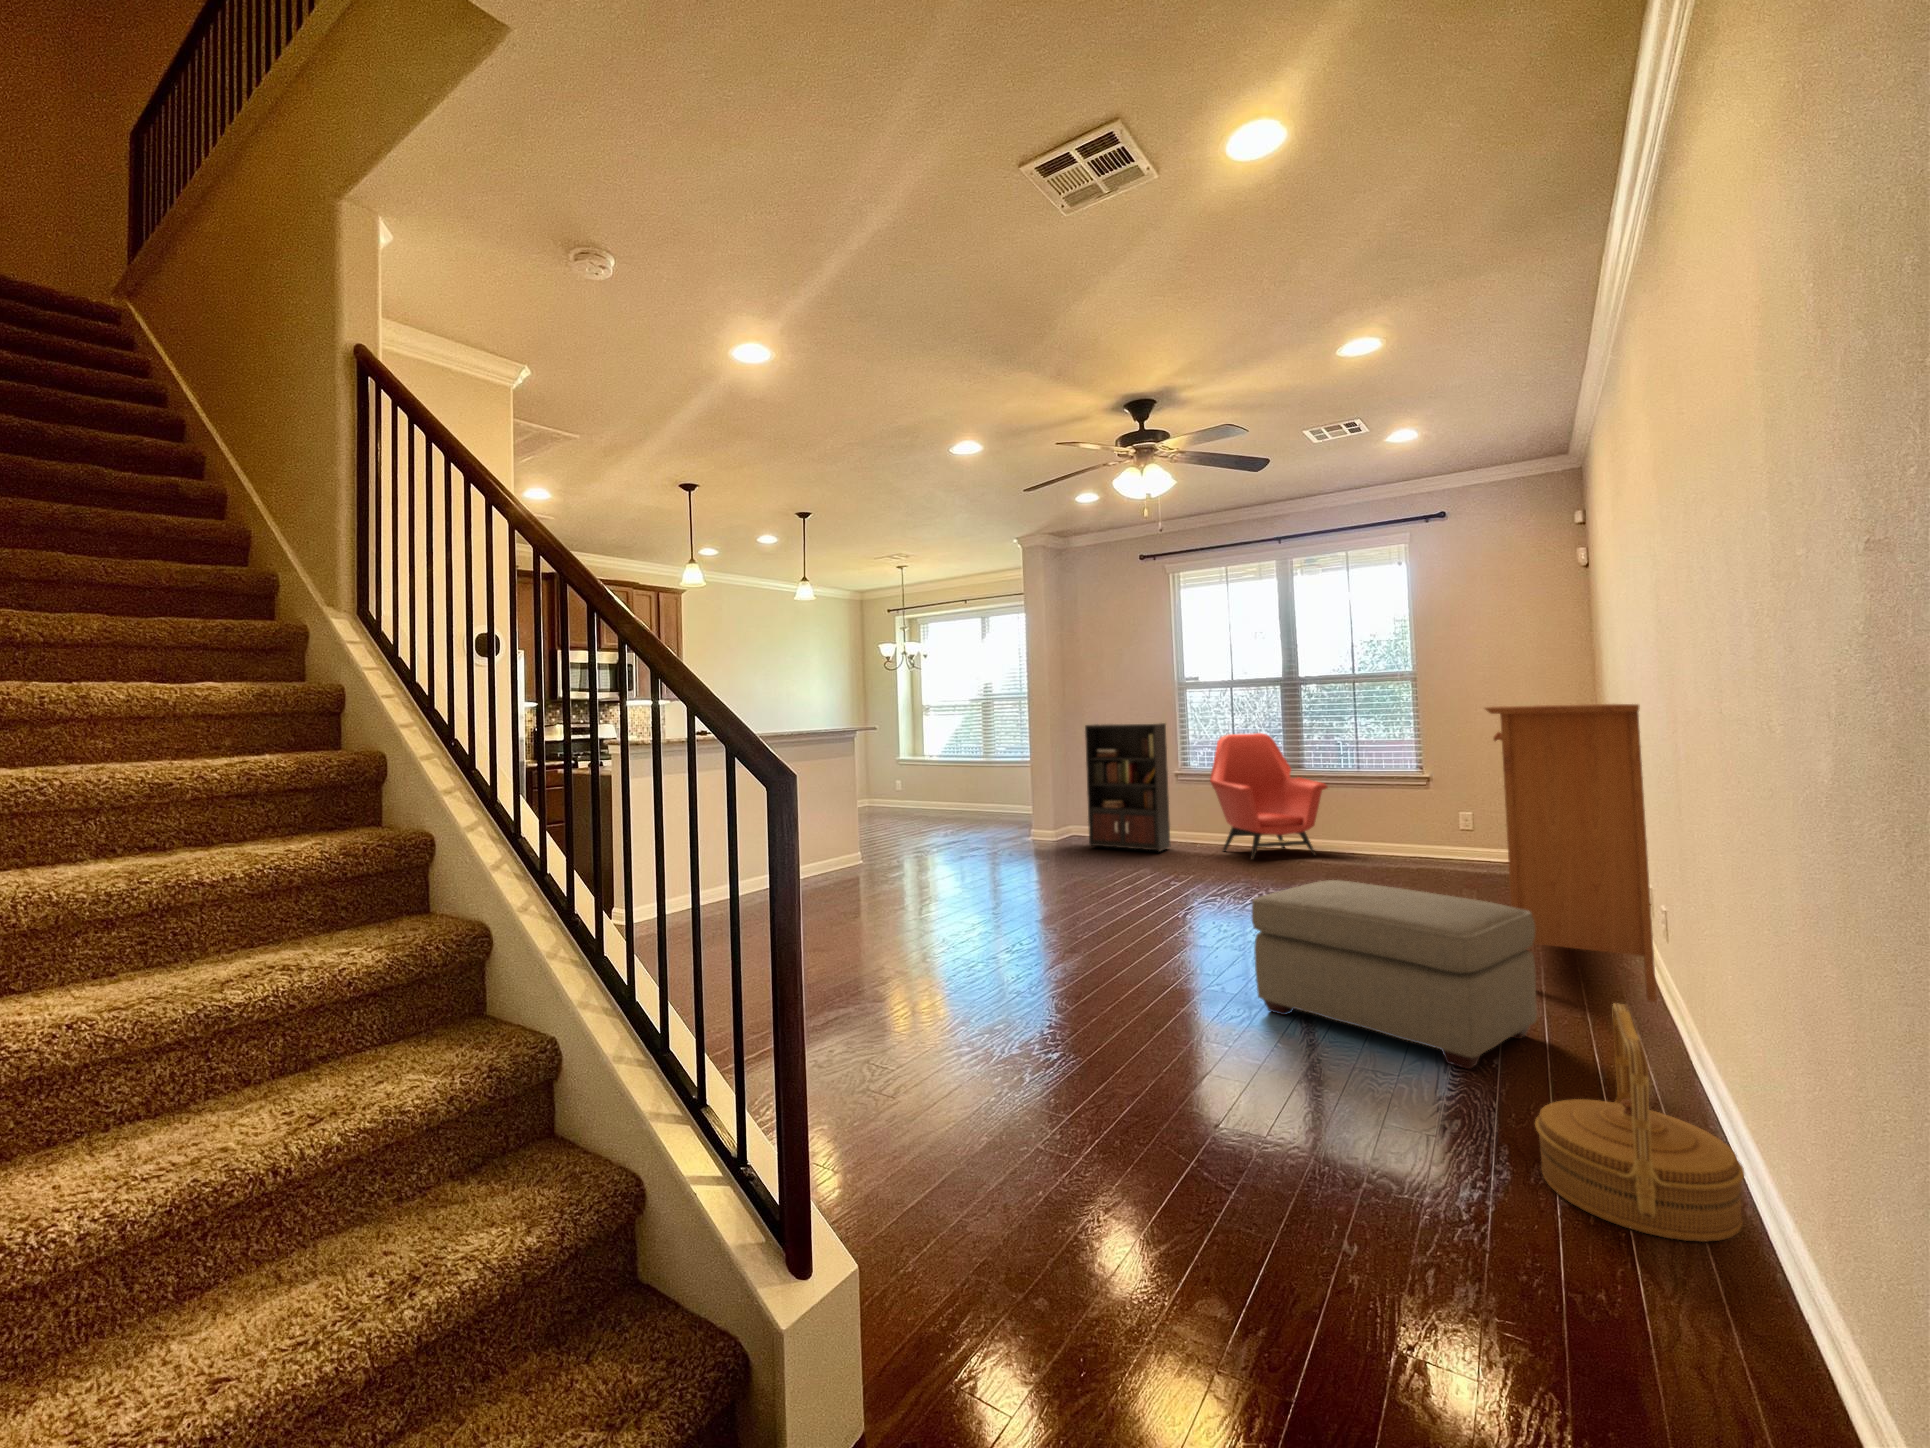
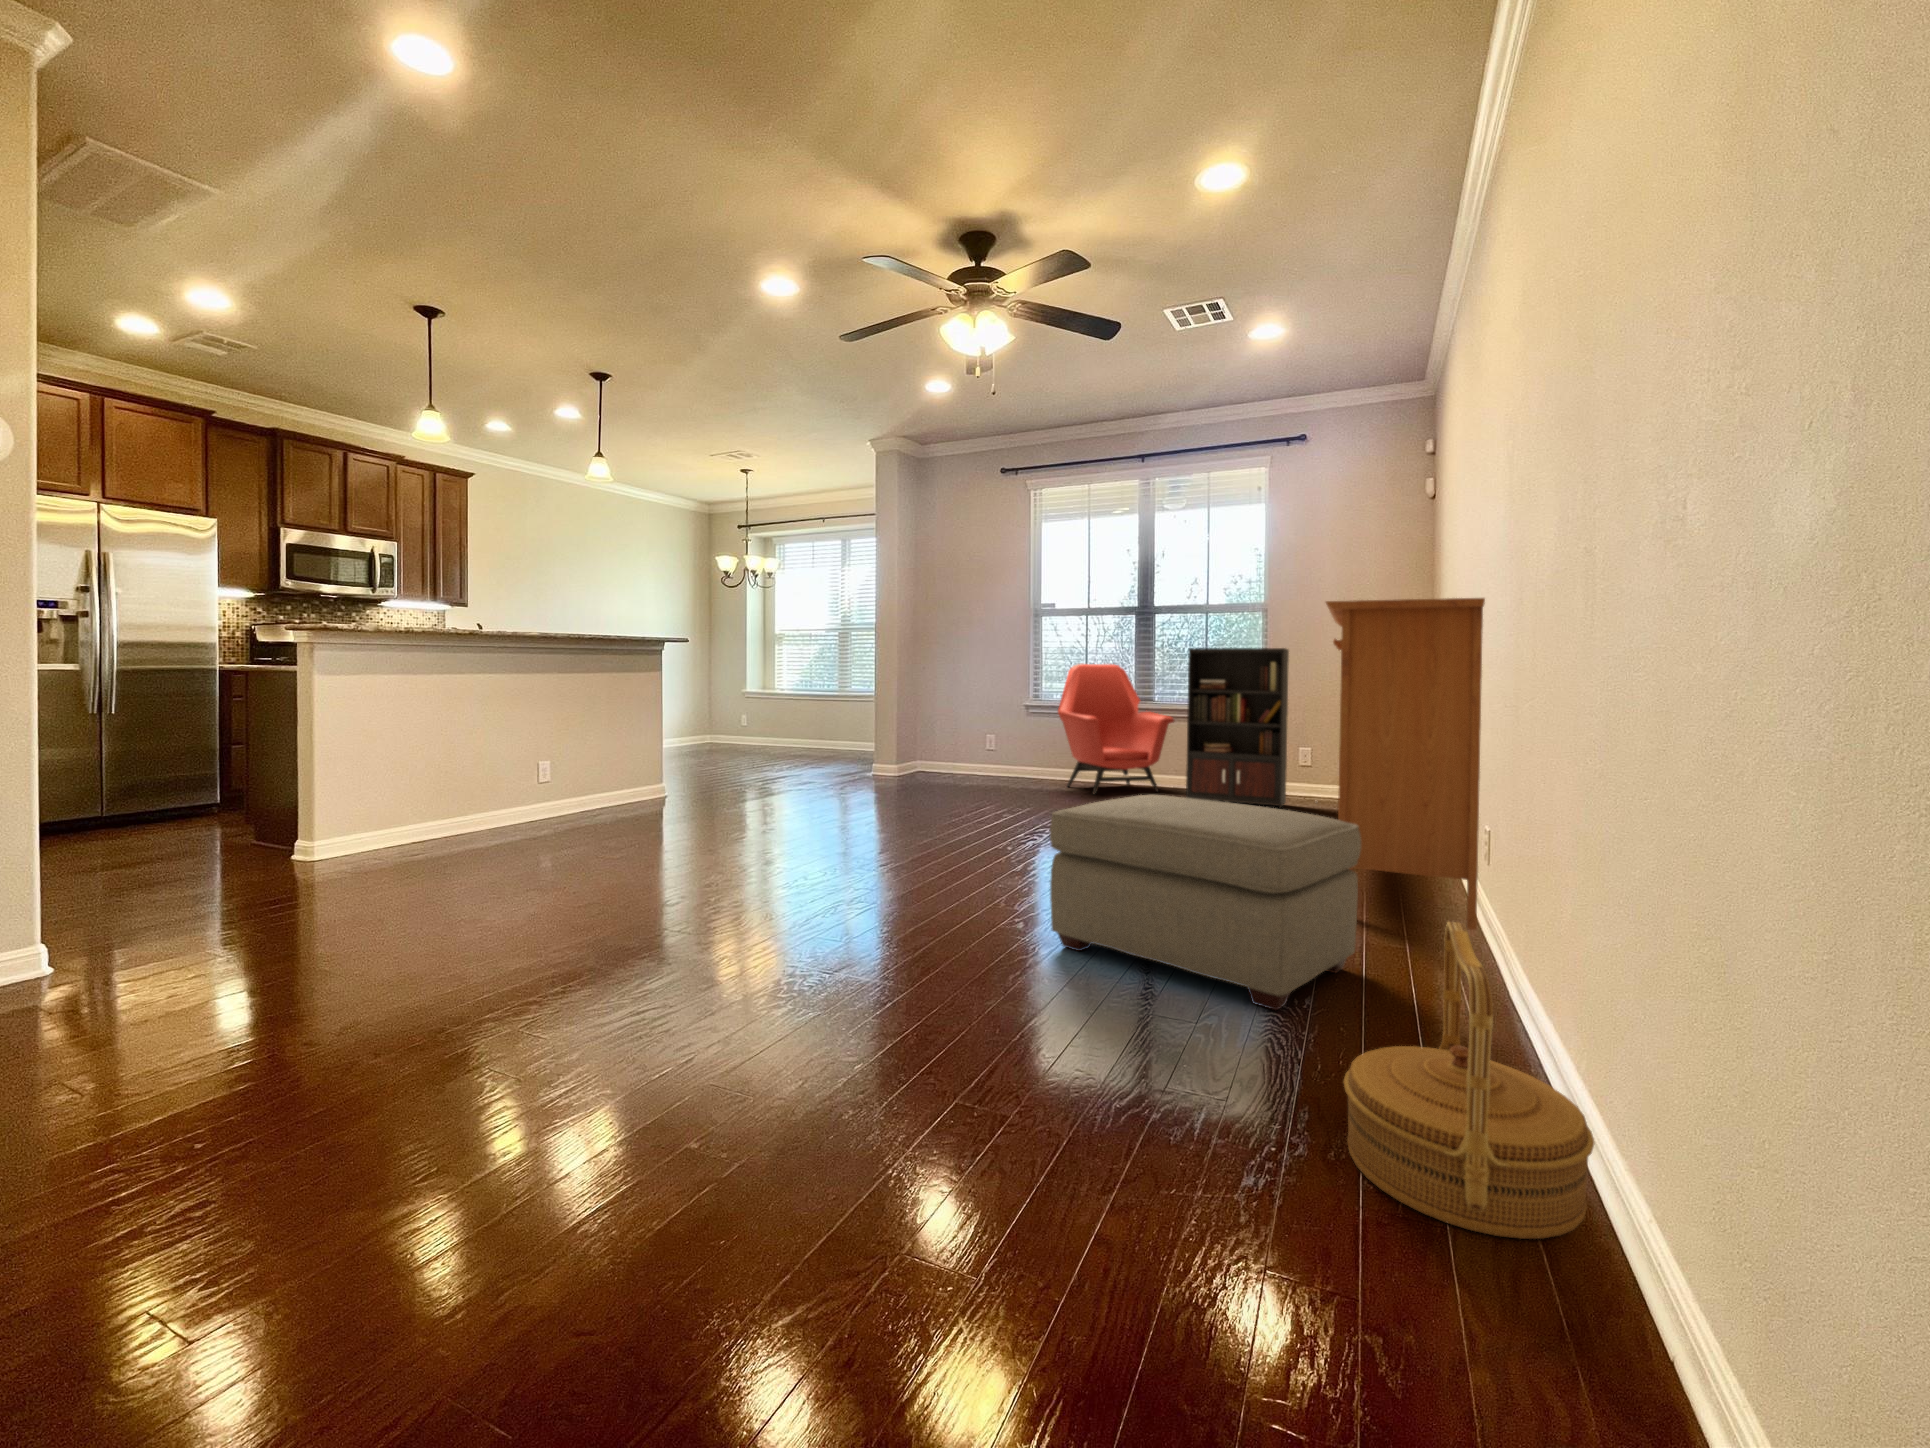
bookcase: present [1085,723,1171,851] -> present [1186,648,1289,807]

